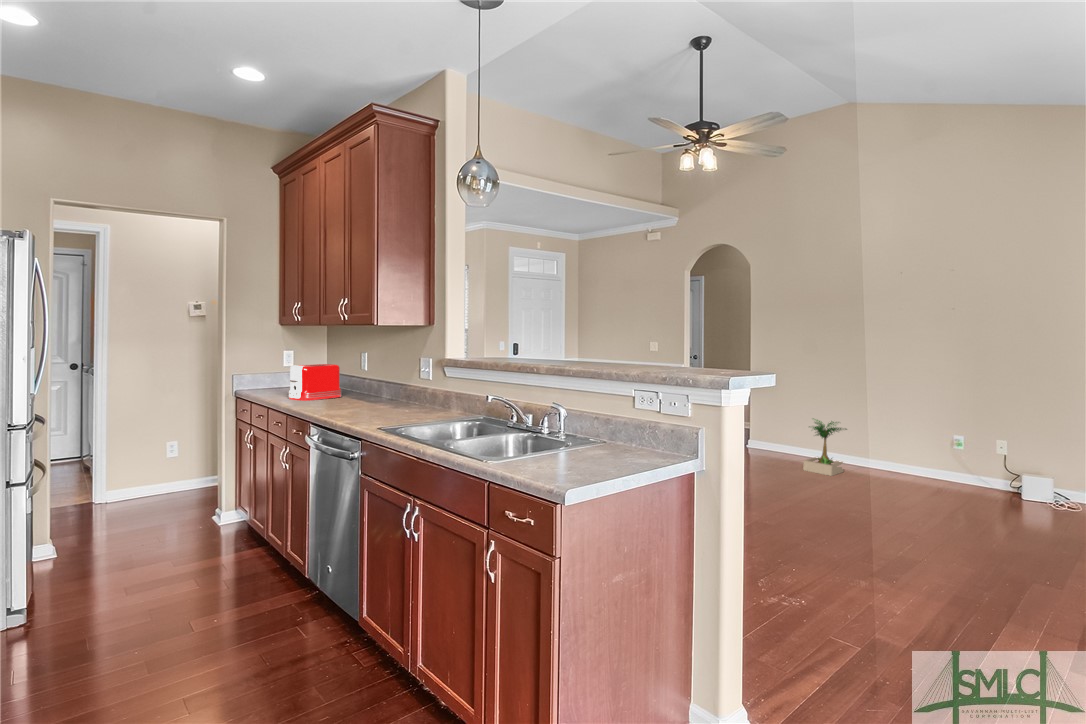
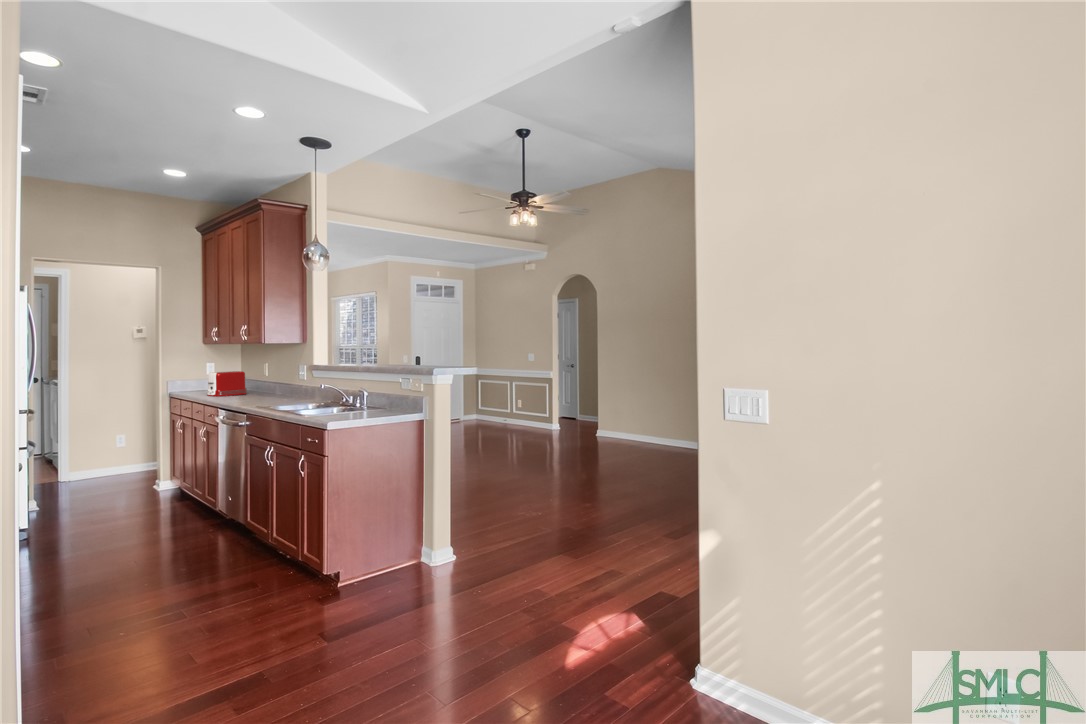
potted plant: present [803,419,847,476] -> none [633,407,666,451]

